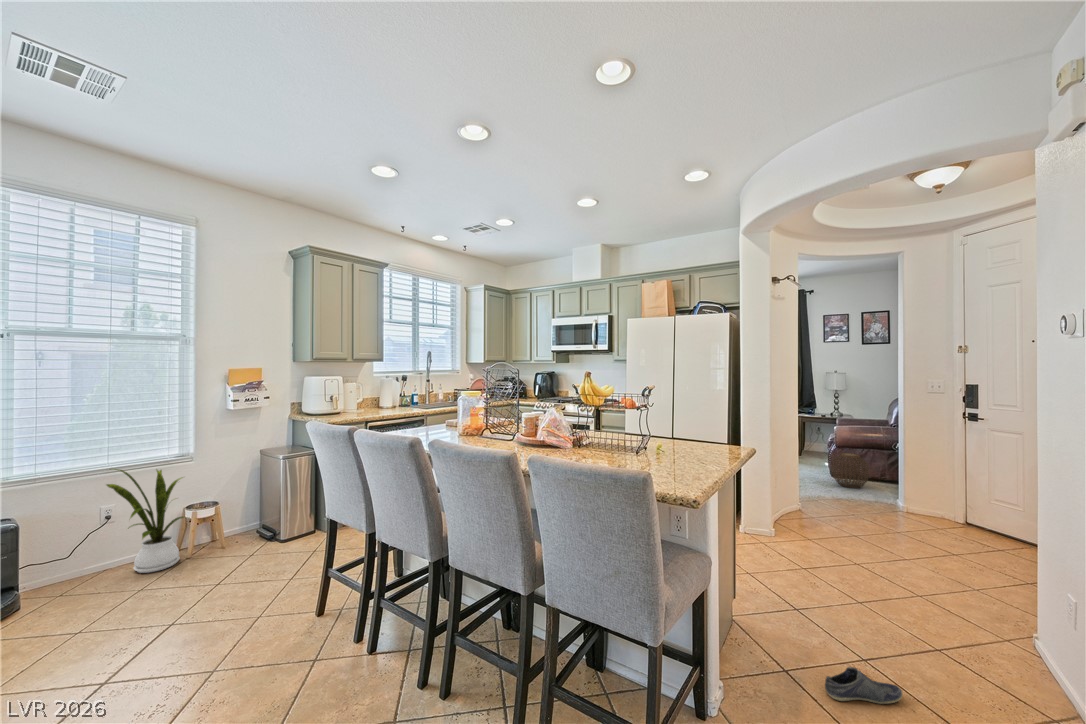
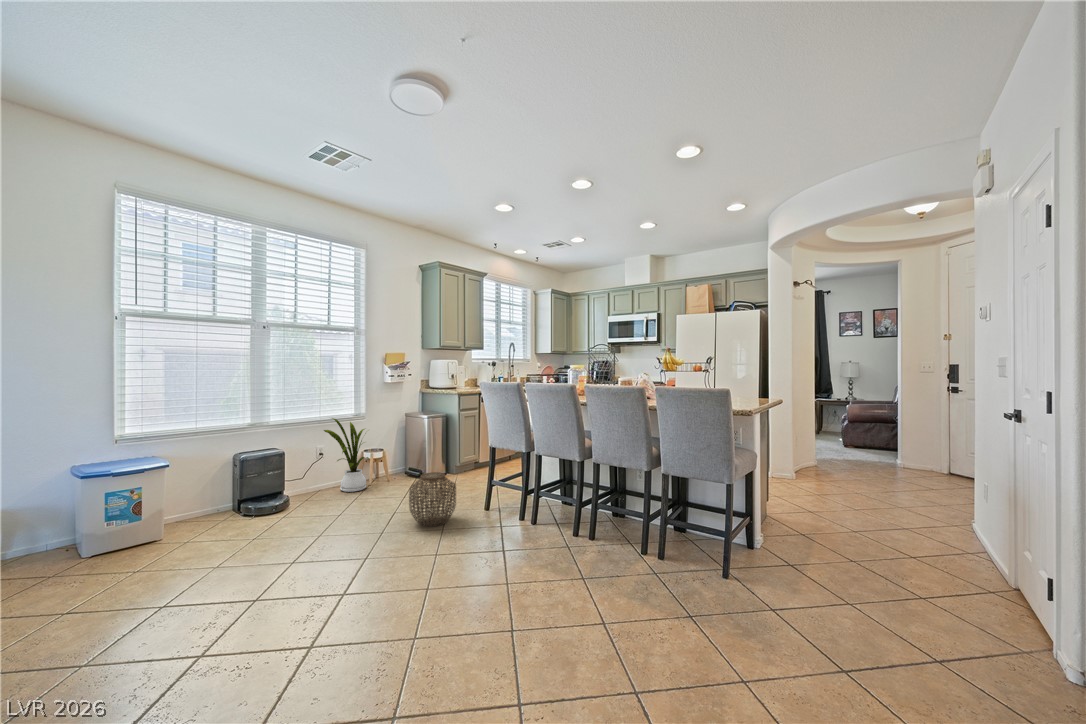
woven basket: present [831,453,869,488] -> present [409,472,456,527]
shoe: present [825,667,903,704] -> none [828,525,876,544]

